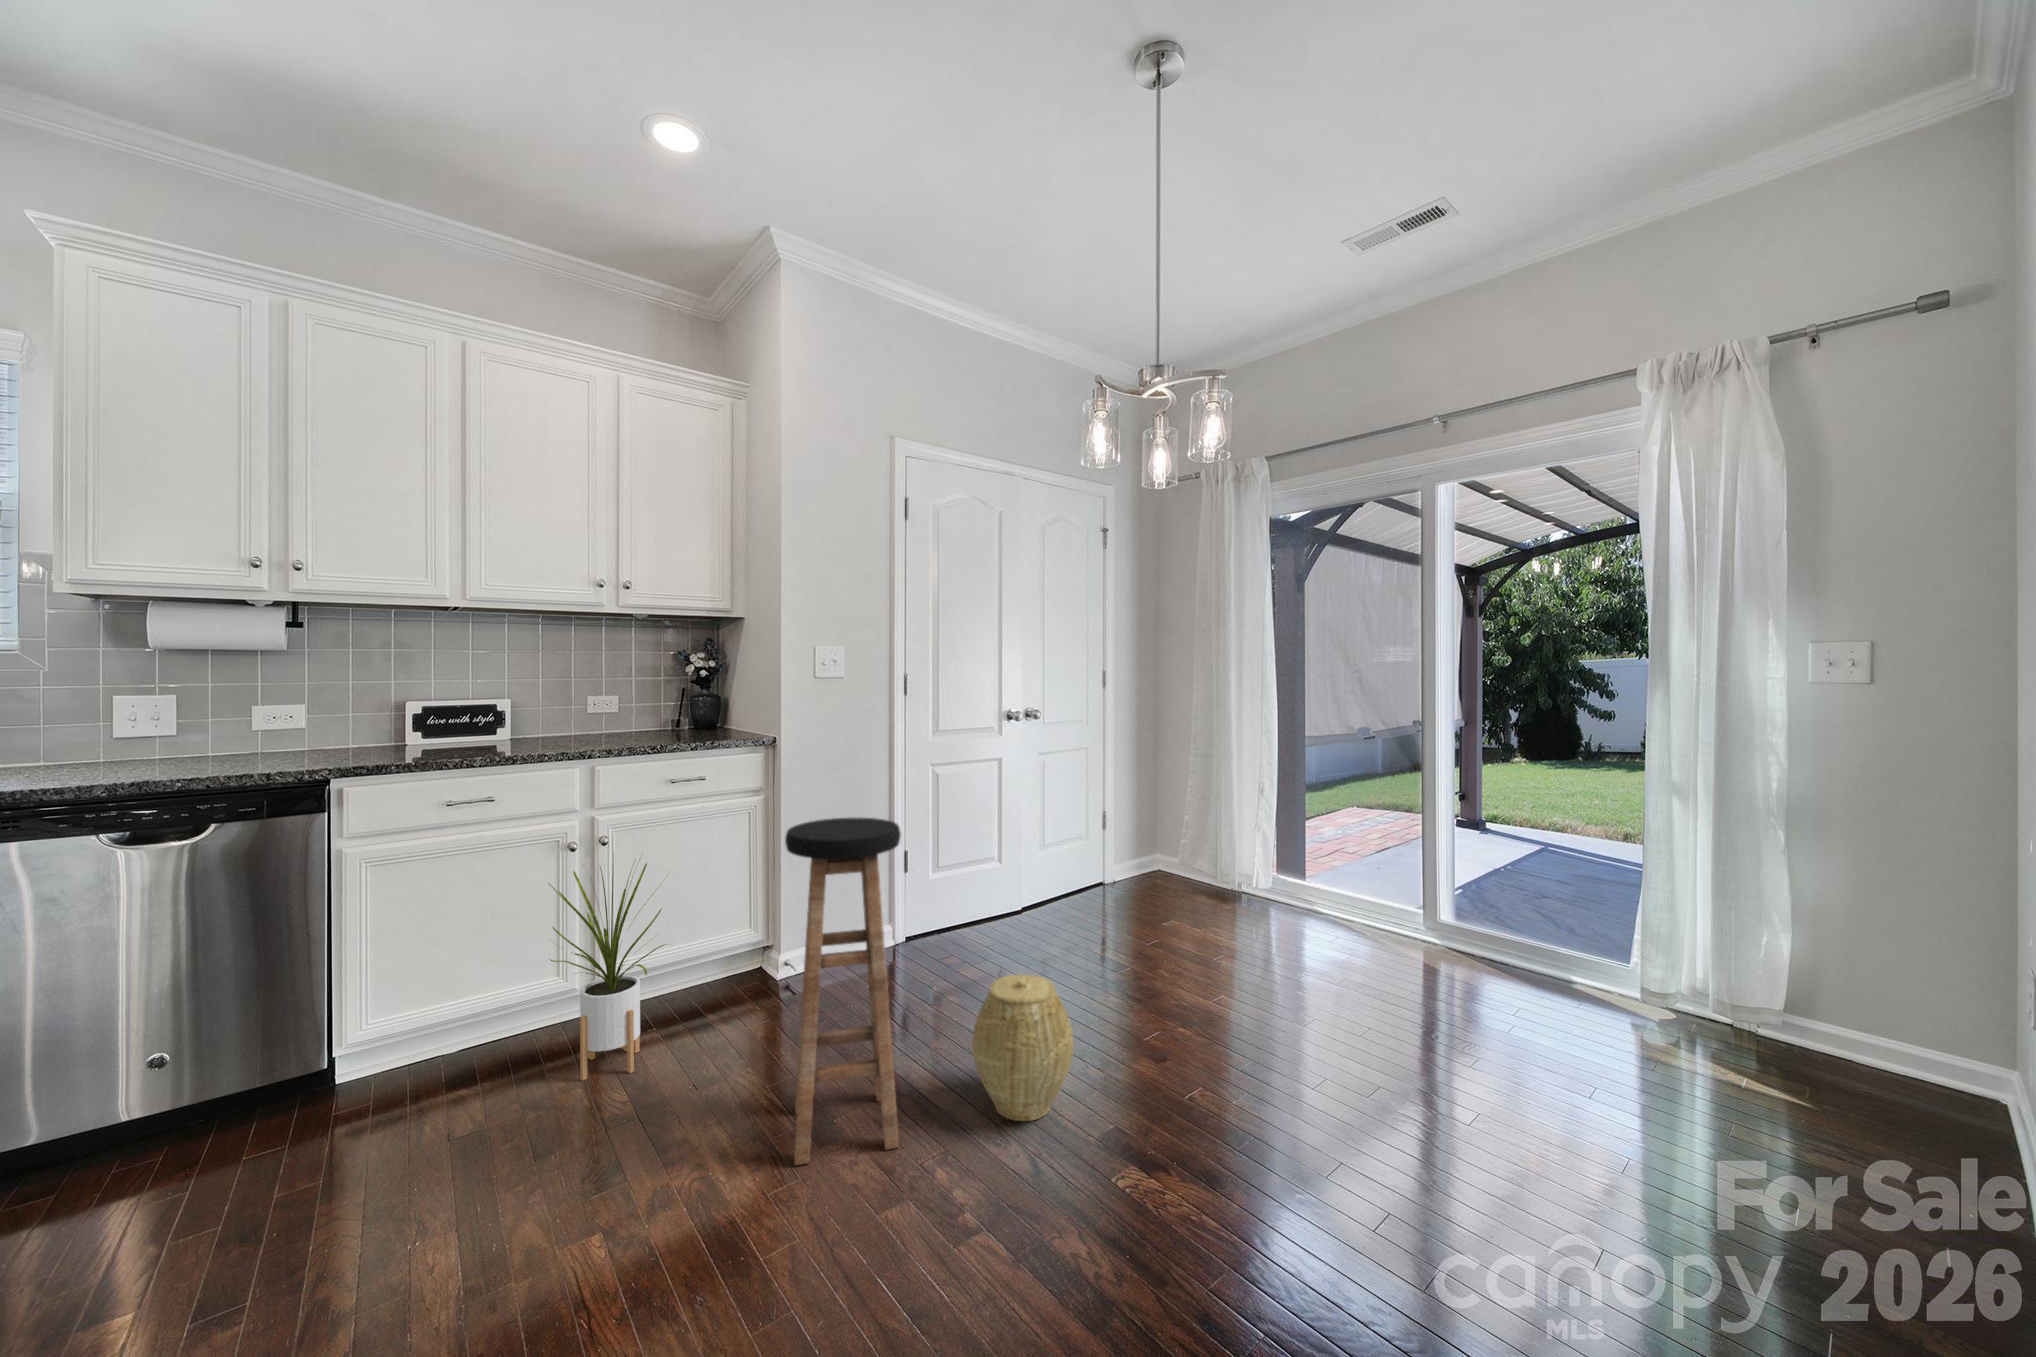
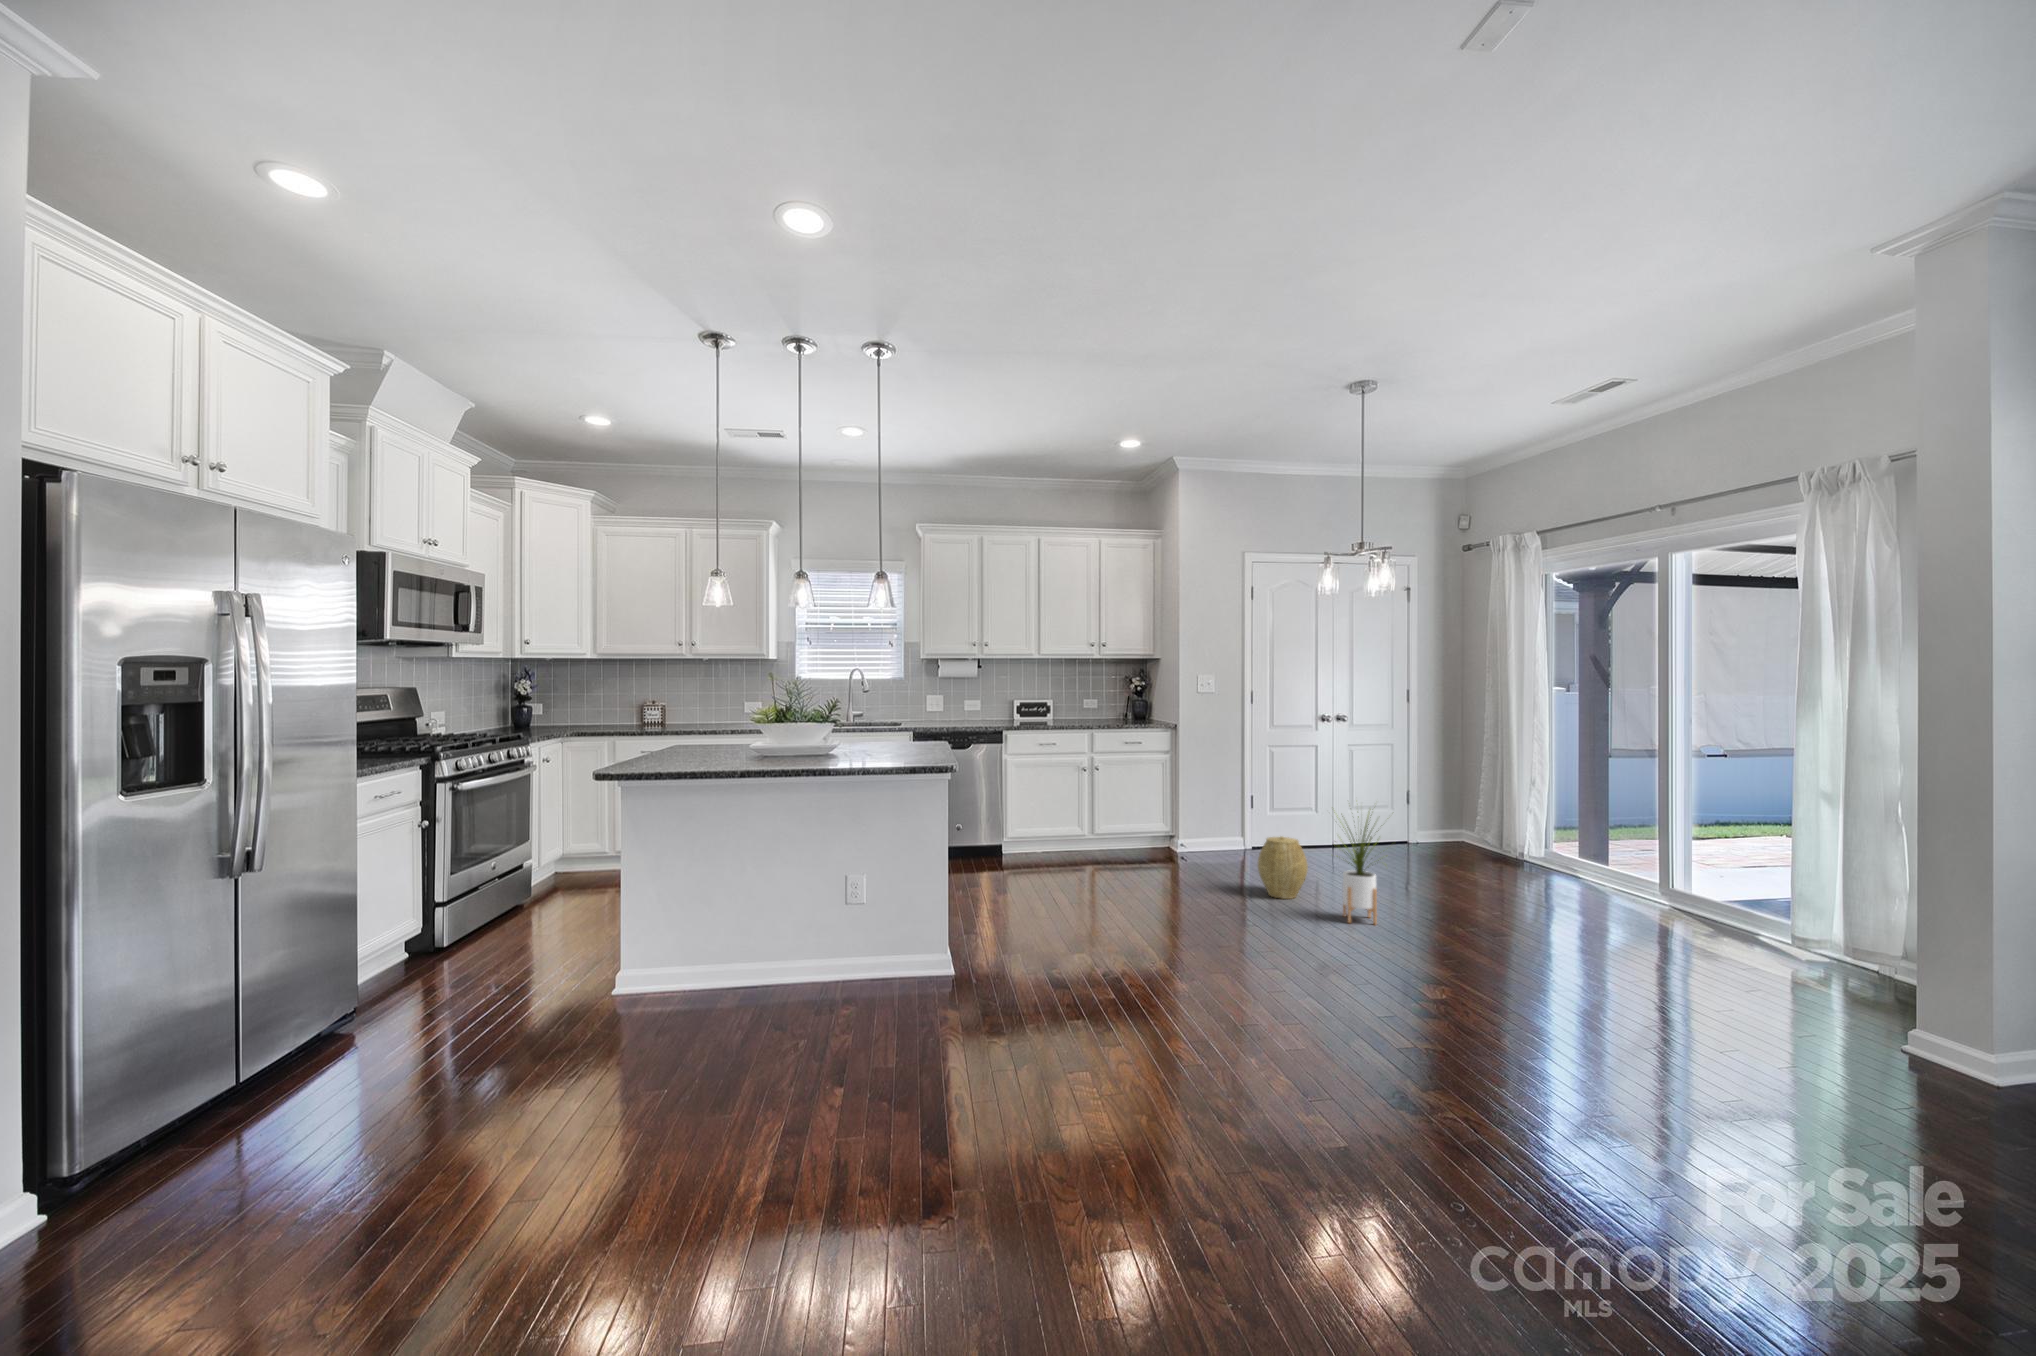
bar stool: present [785,817,901,1165] -> none [1174,756,1224,895]
house plant: present [549,853,667,1081] -> present [1342,816,1377,924]

